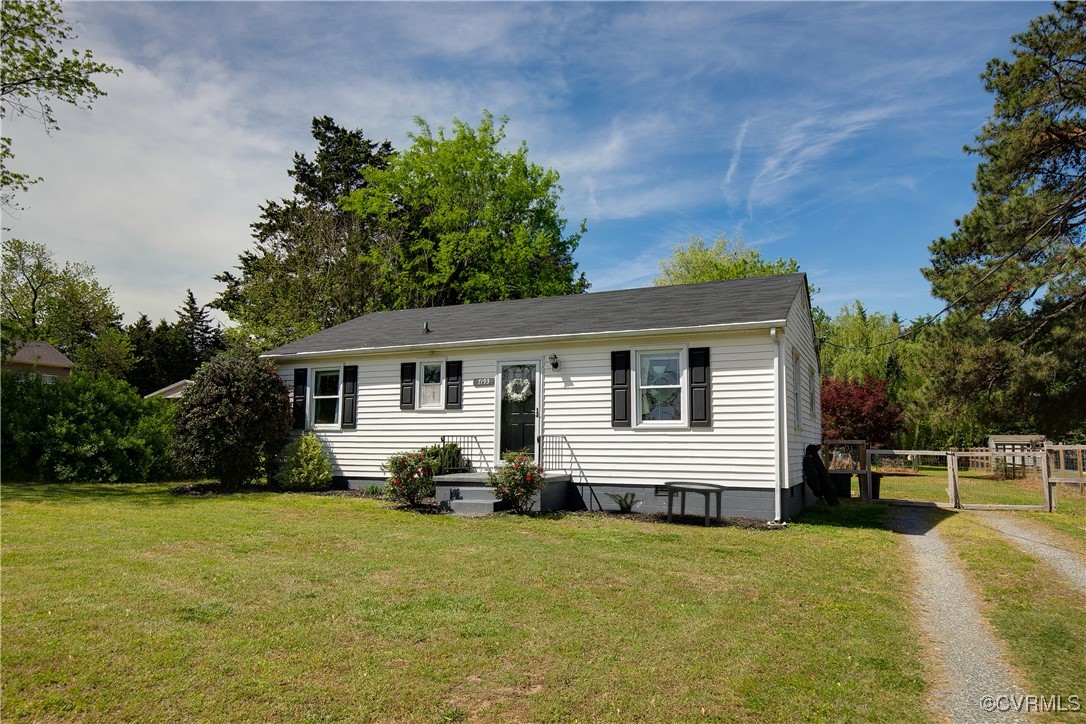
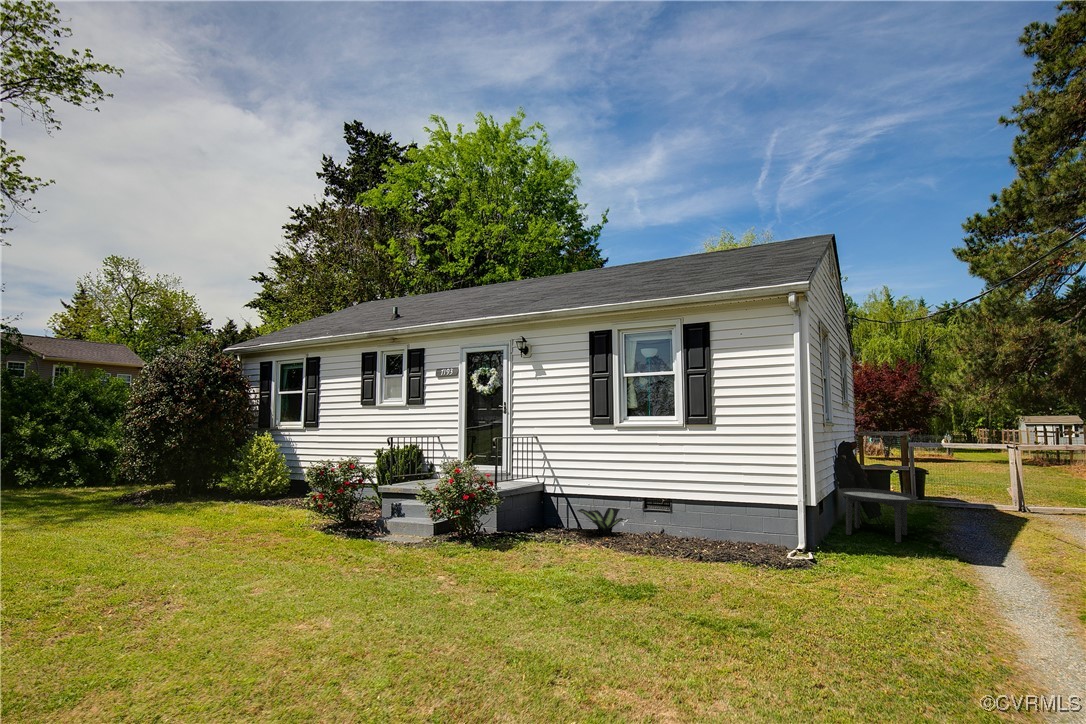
round table: present [664,482,727,527] -> present [838,488,918,542]

